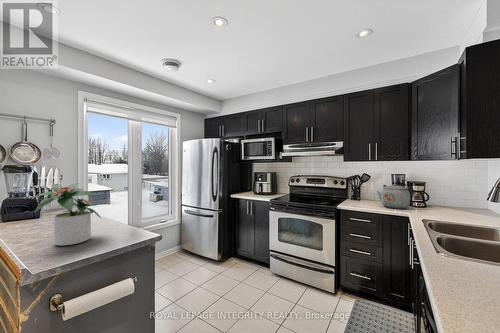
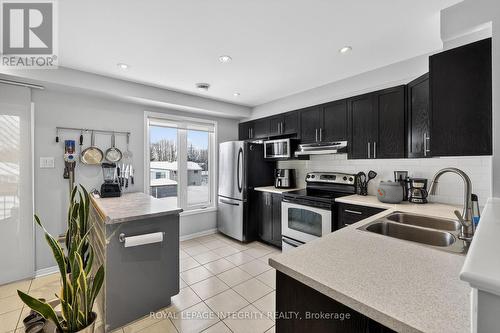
potted plant: present [34,183,100,246] -> none [115,174,149,209]

